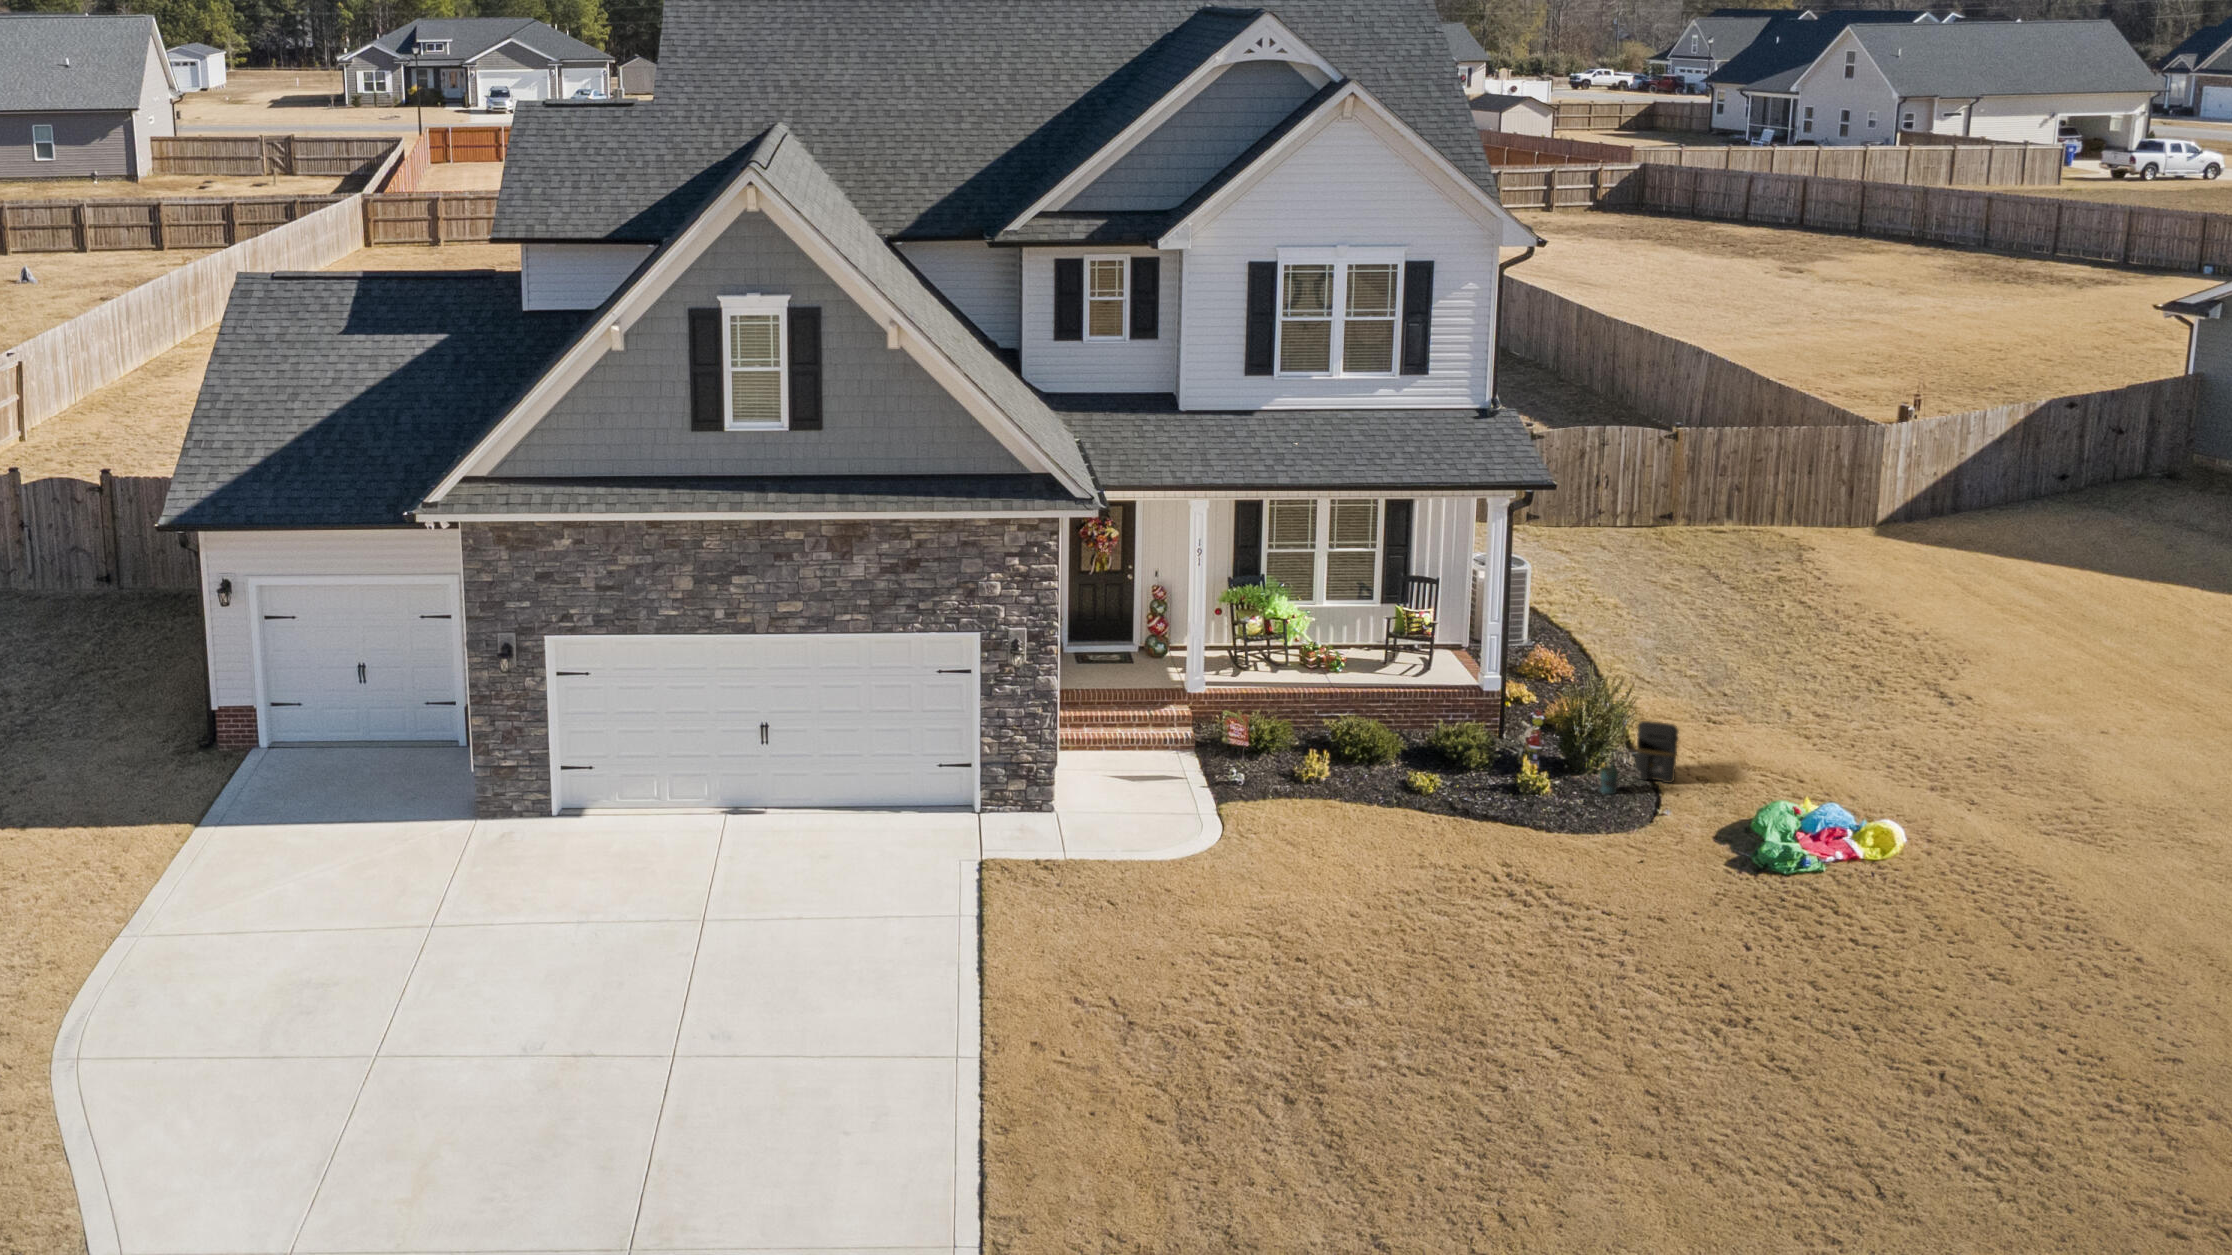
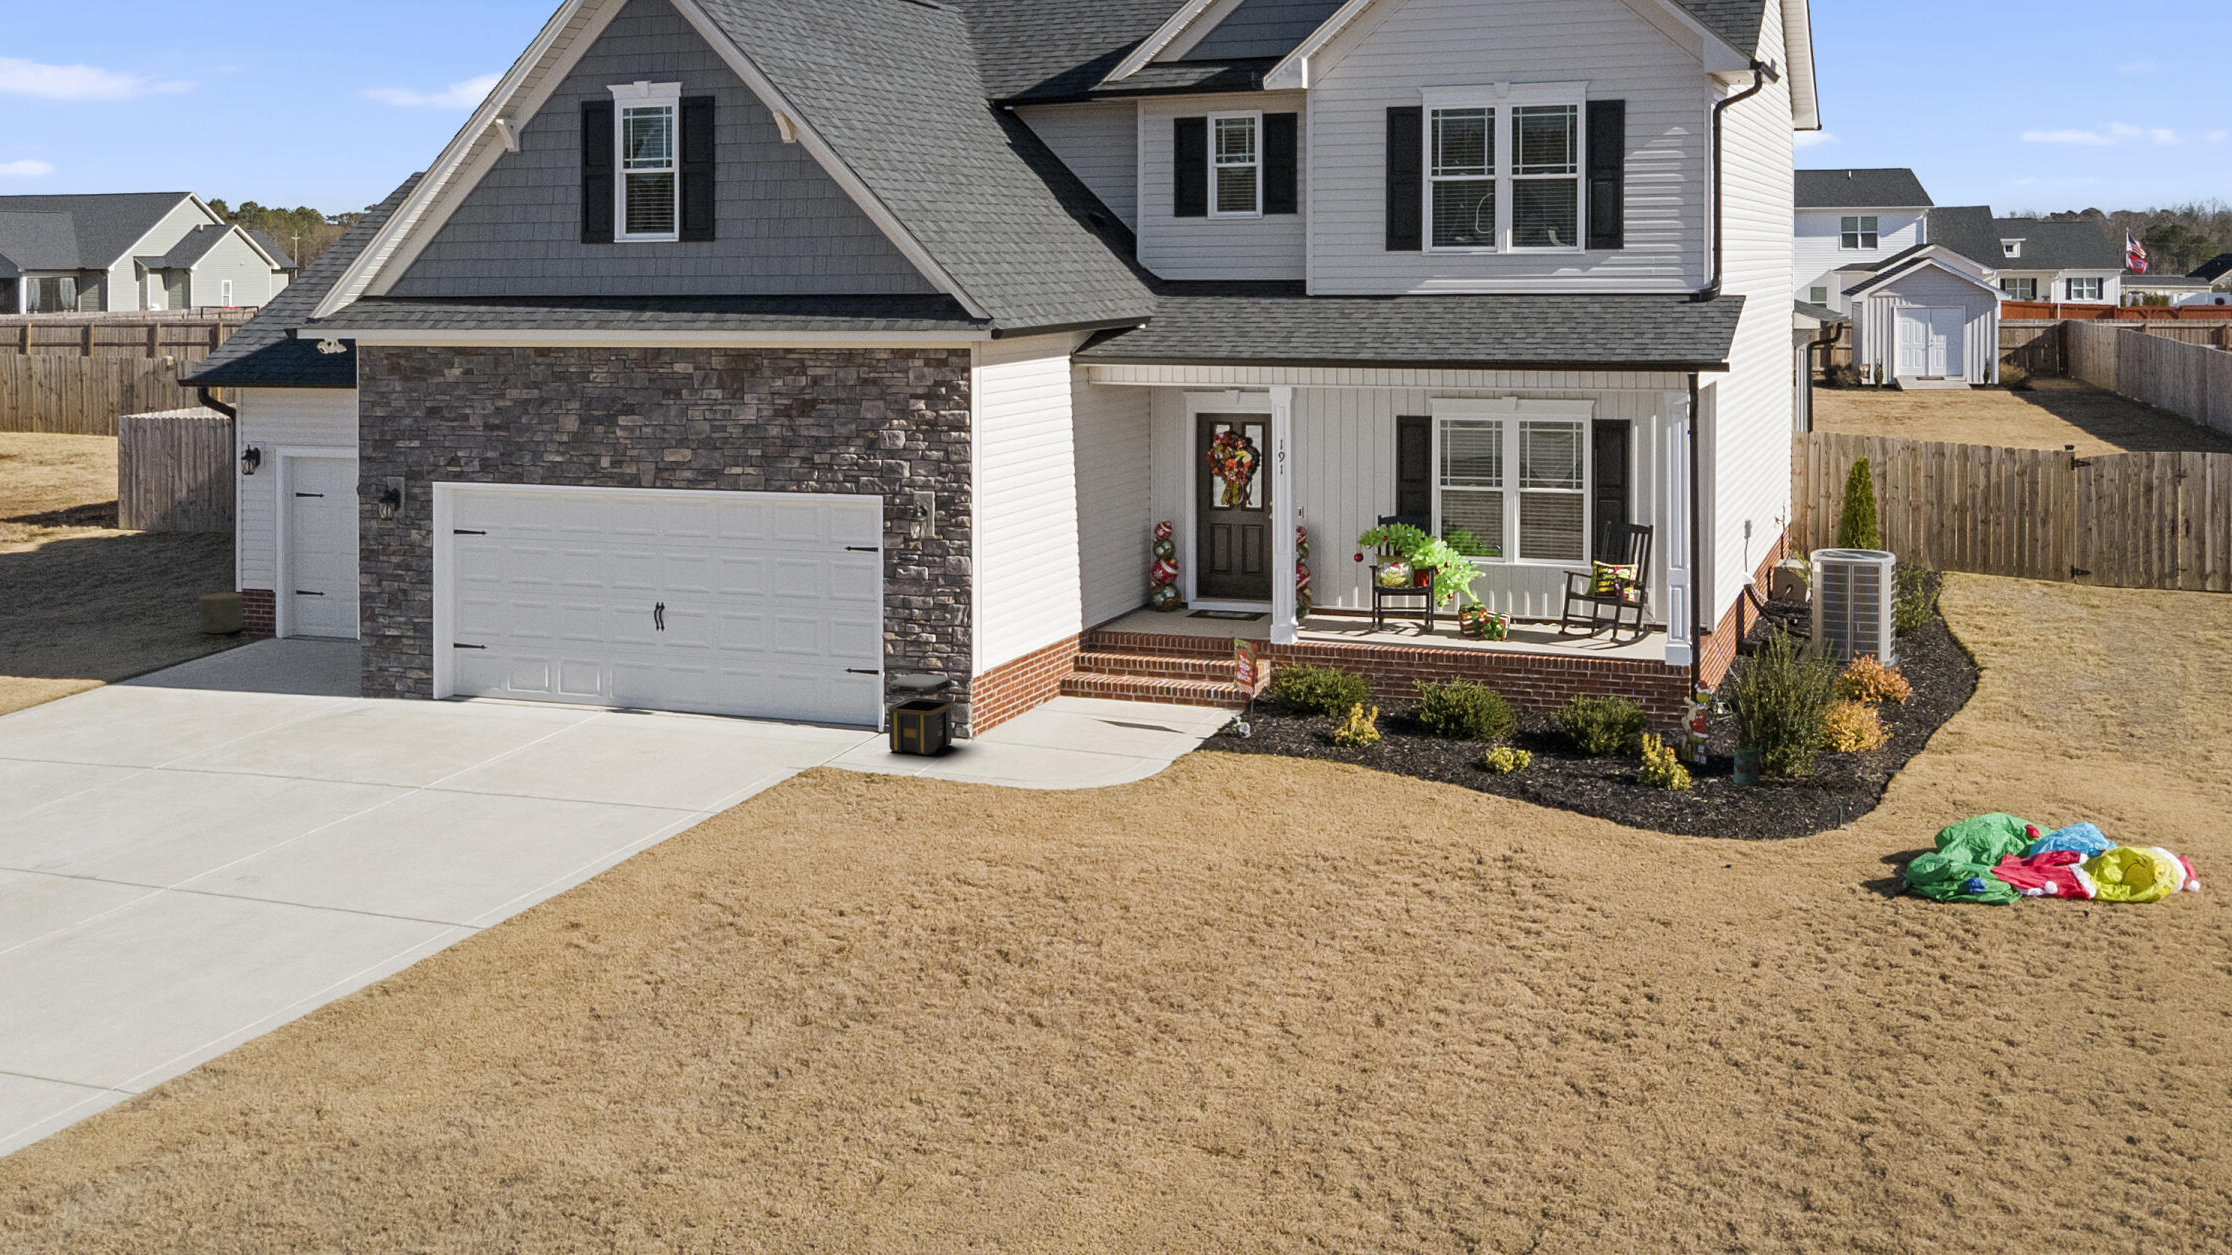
planter: none [191,707,230,749] -> present [199,593,243,634]
toolbox: present [1636,721,1678,783] -> present [888,674,953,755]

